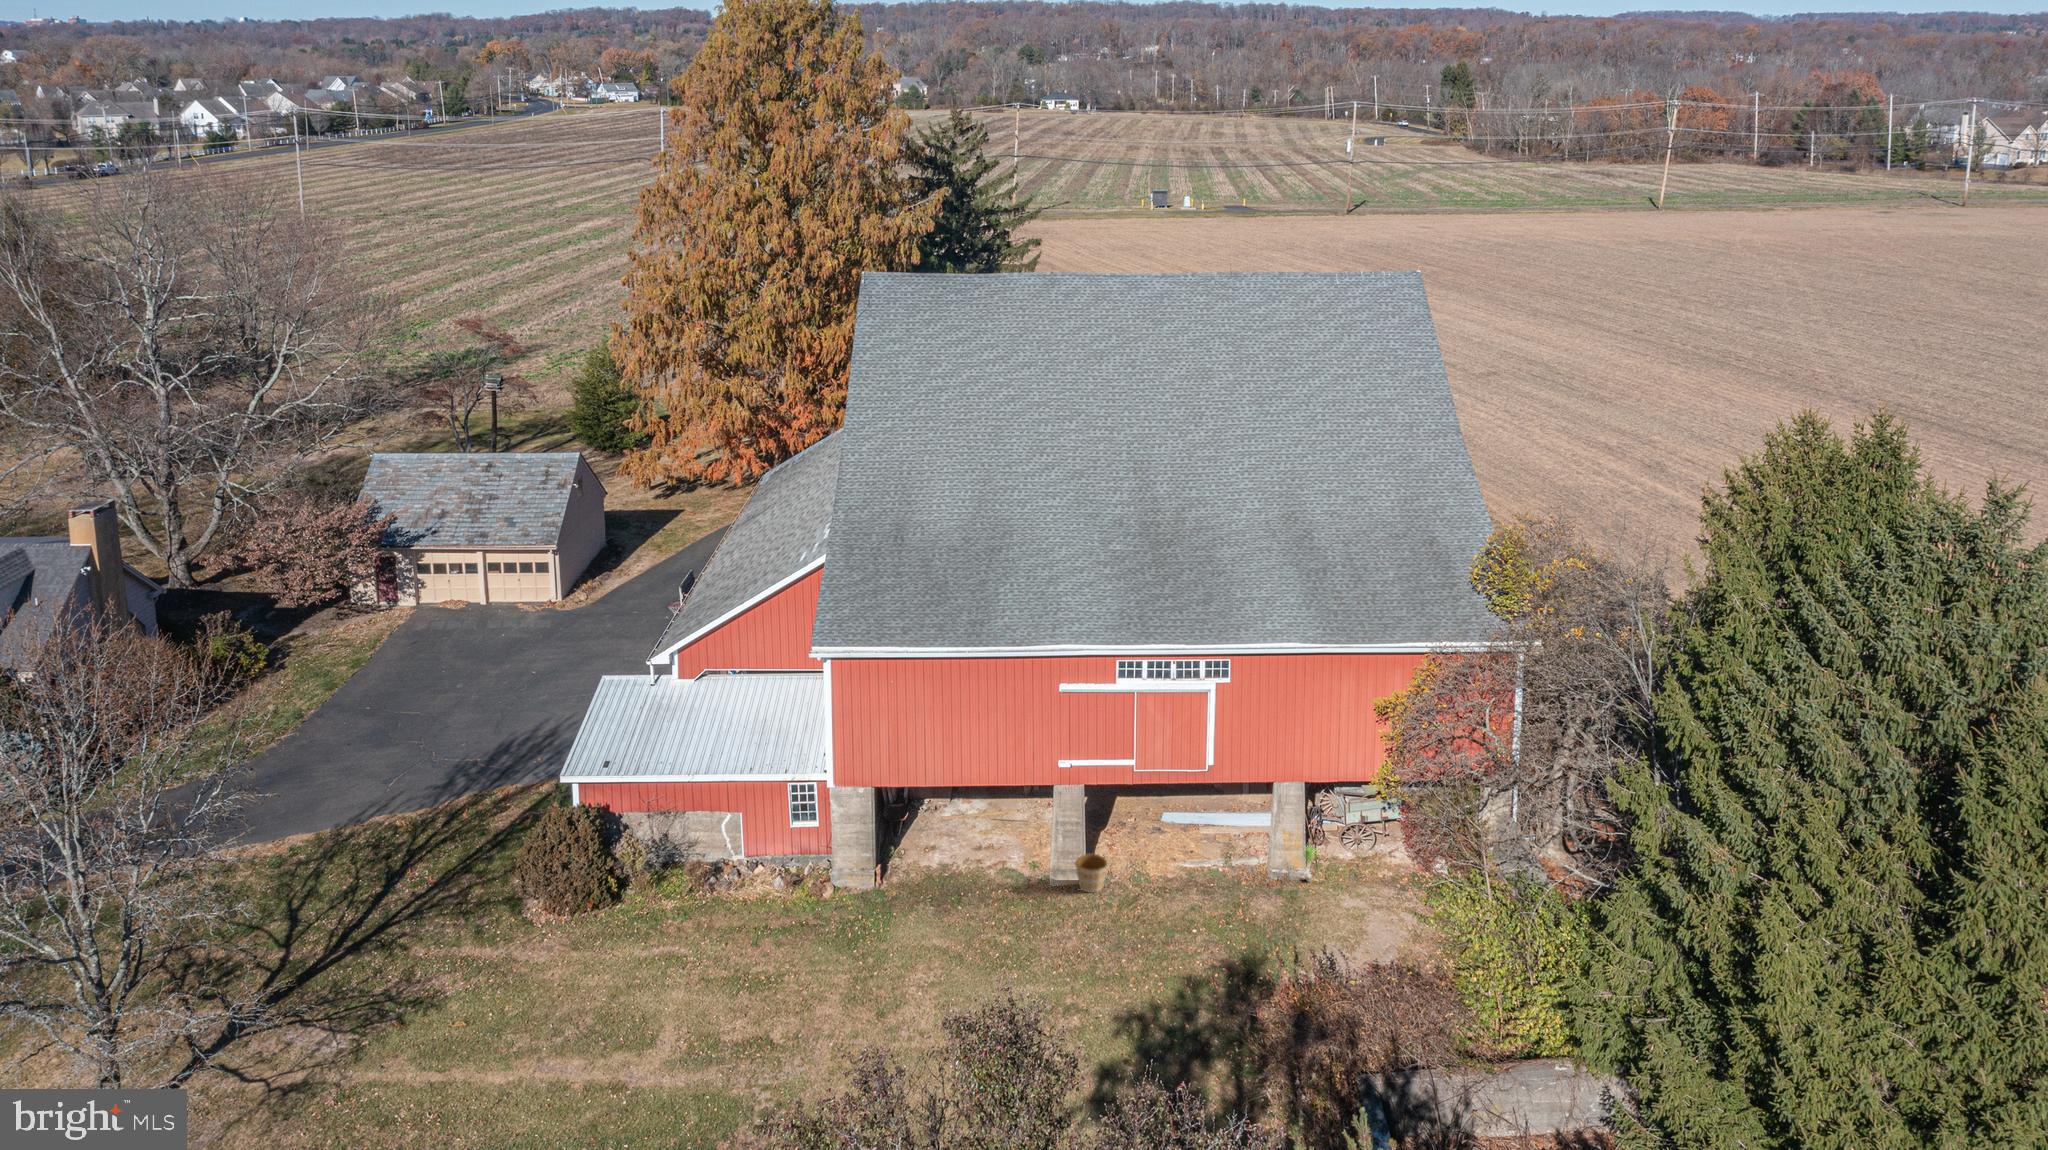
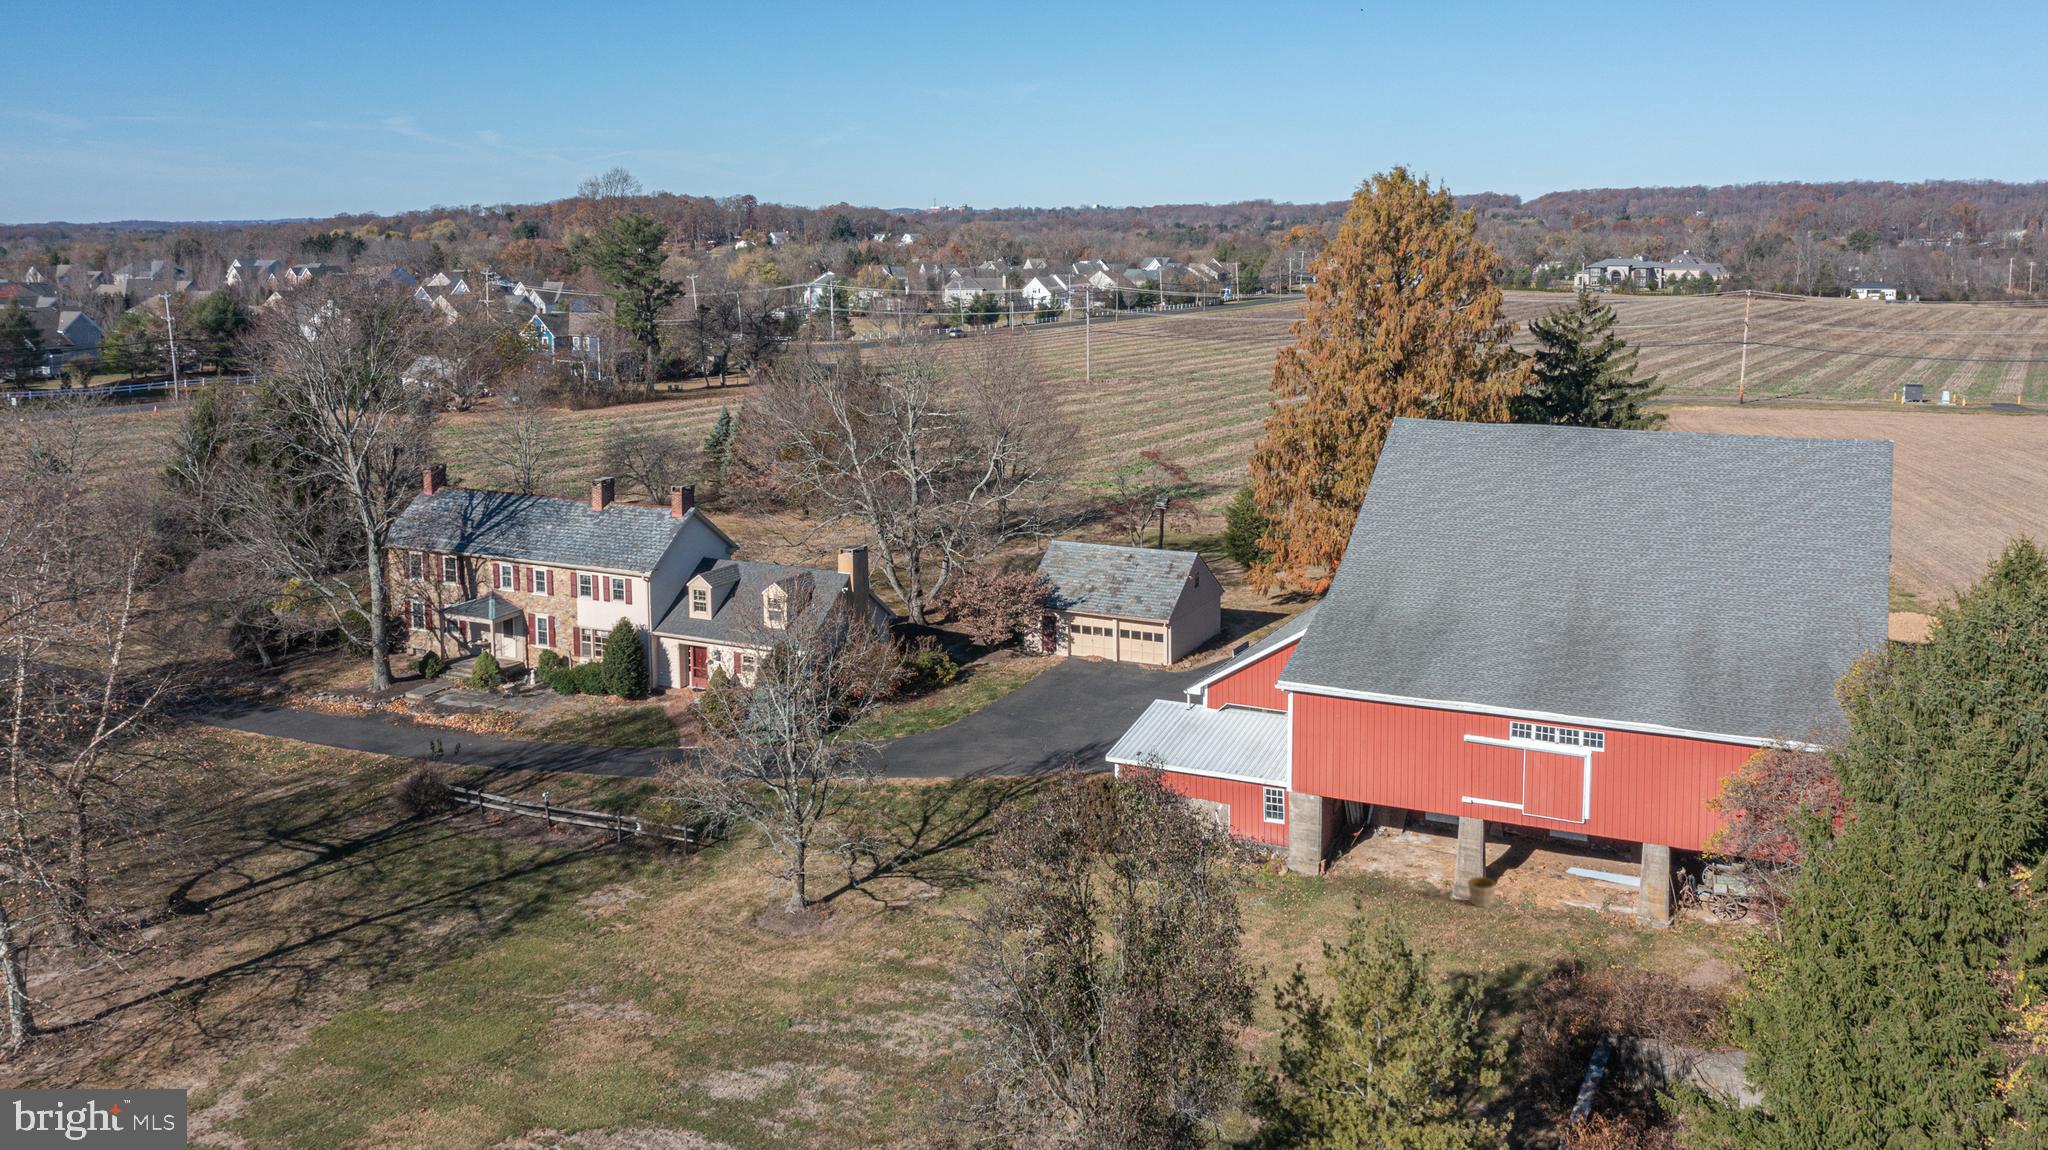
potted plant: present [1304,847,1315,882] -> none [1659,897,1686,934]

